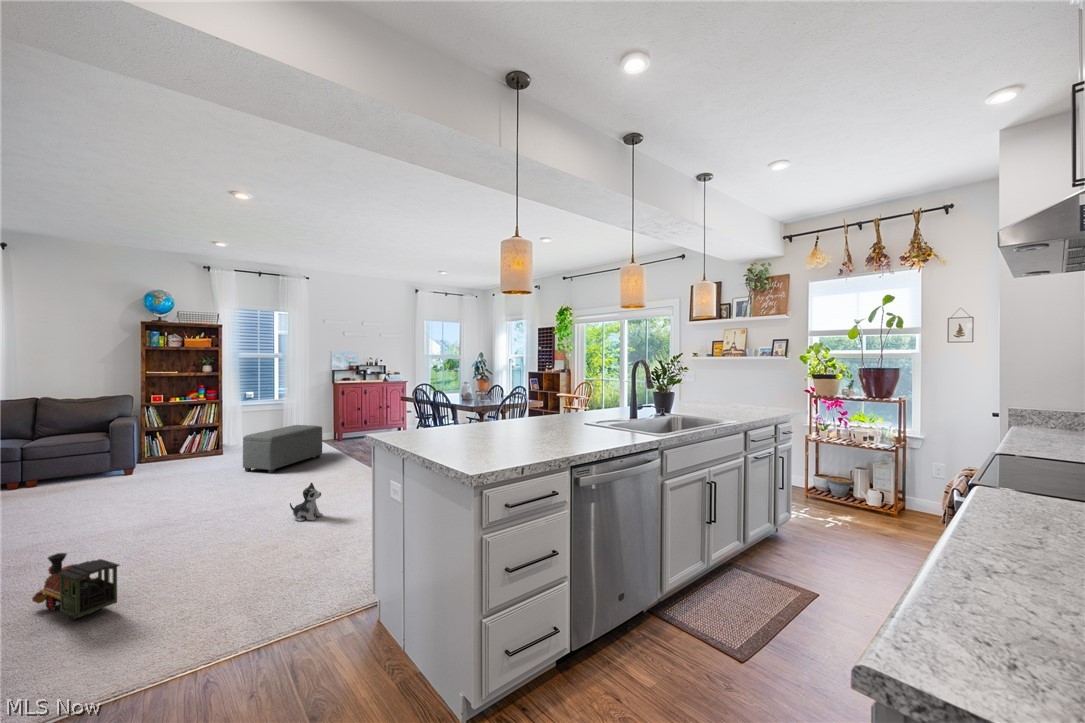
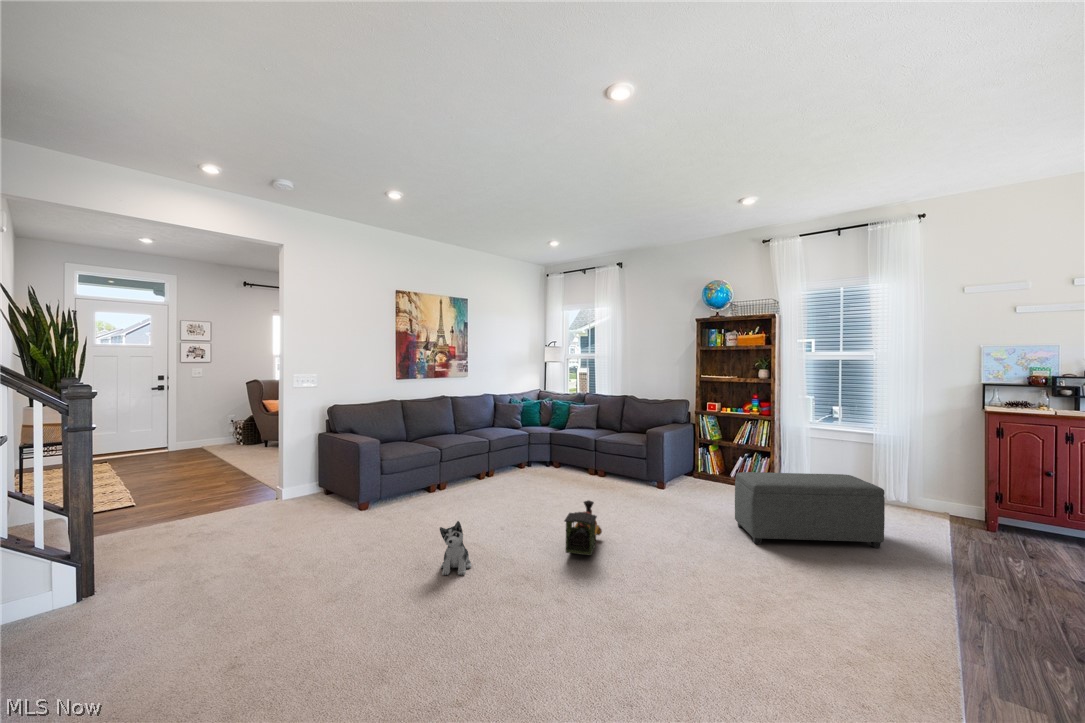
plush toy: present [290,483,323,521] -> present [440,521,471,575]
toy train: present [32,553,119,620] -> present [564,500,602,556]

